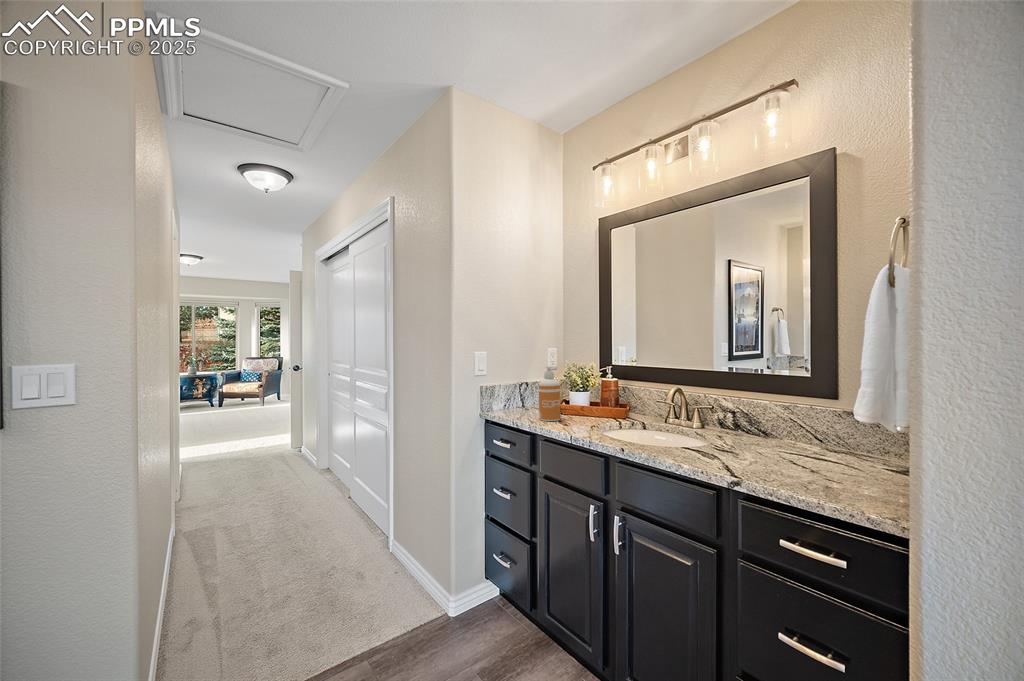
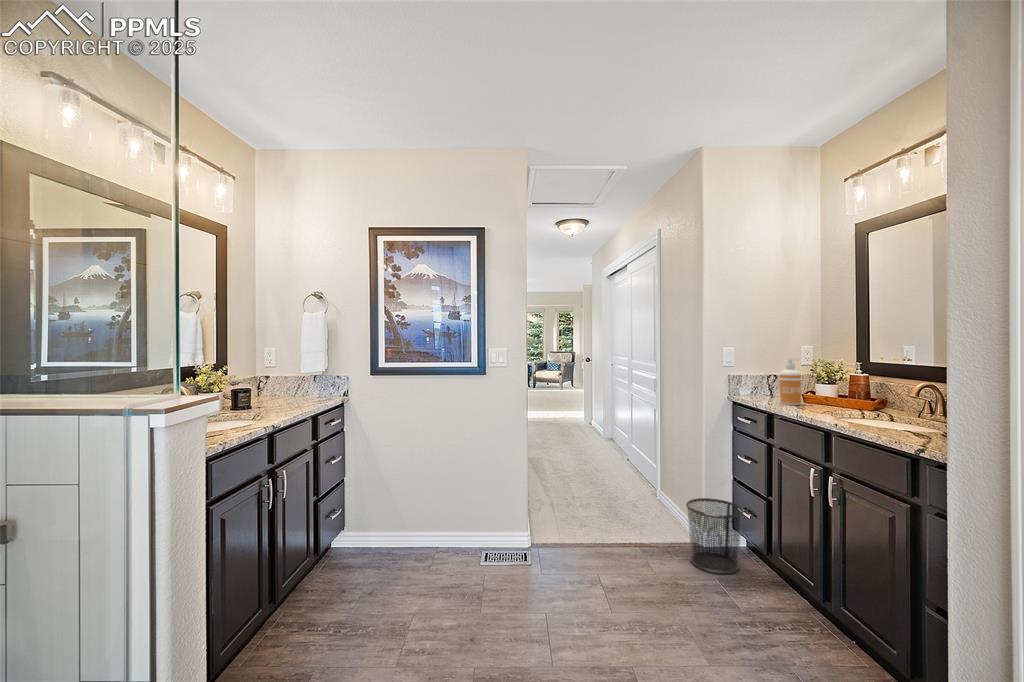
waste bin: none [435,549,505,656] -> present [686,498,744,574]

